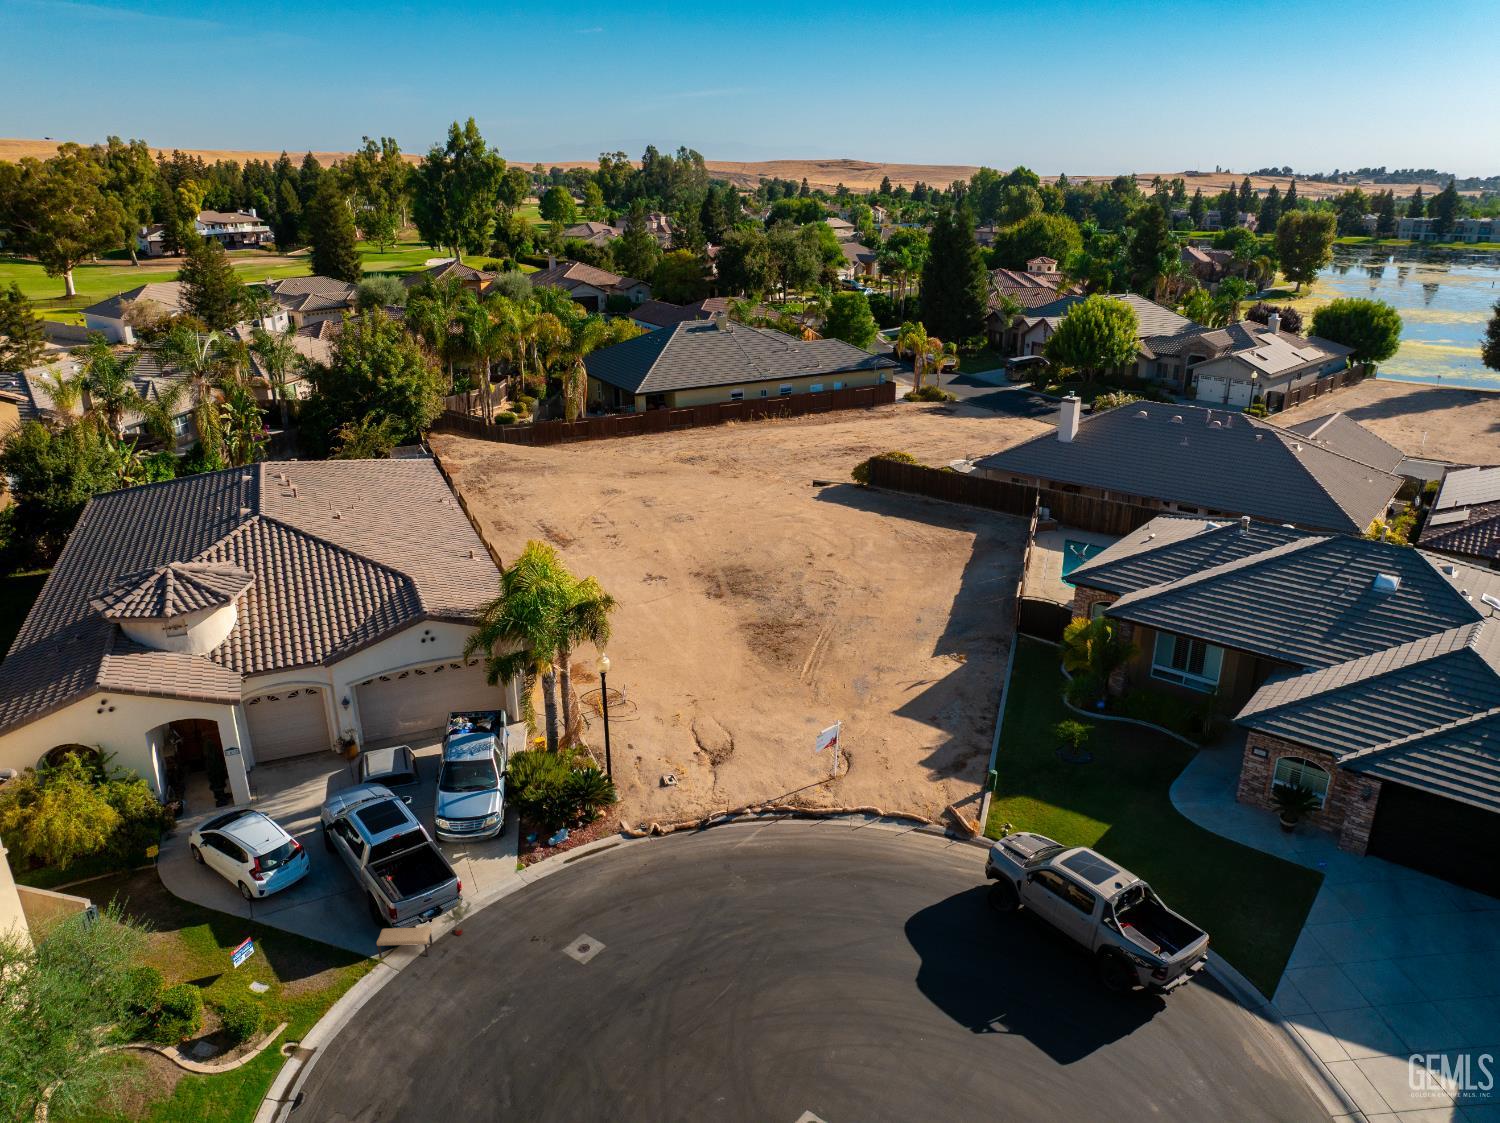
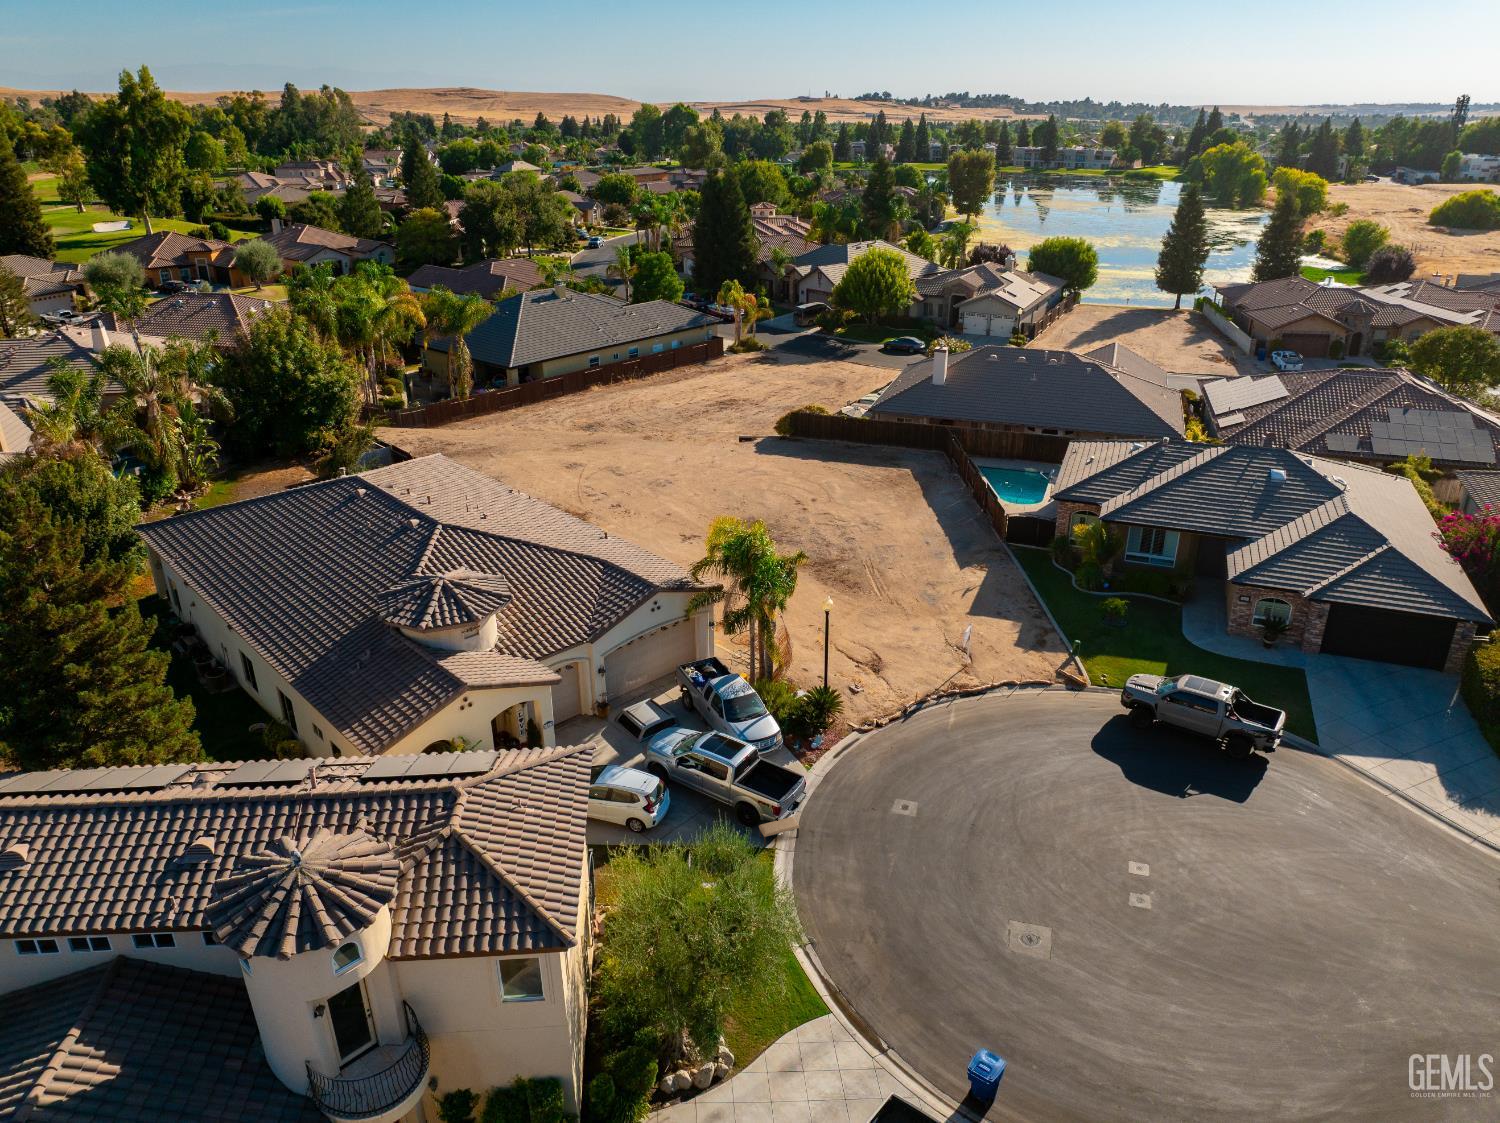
potted tree: present [442,899,471,936] -> none [796,792,814,820]

